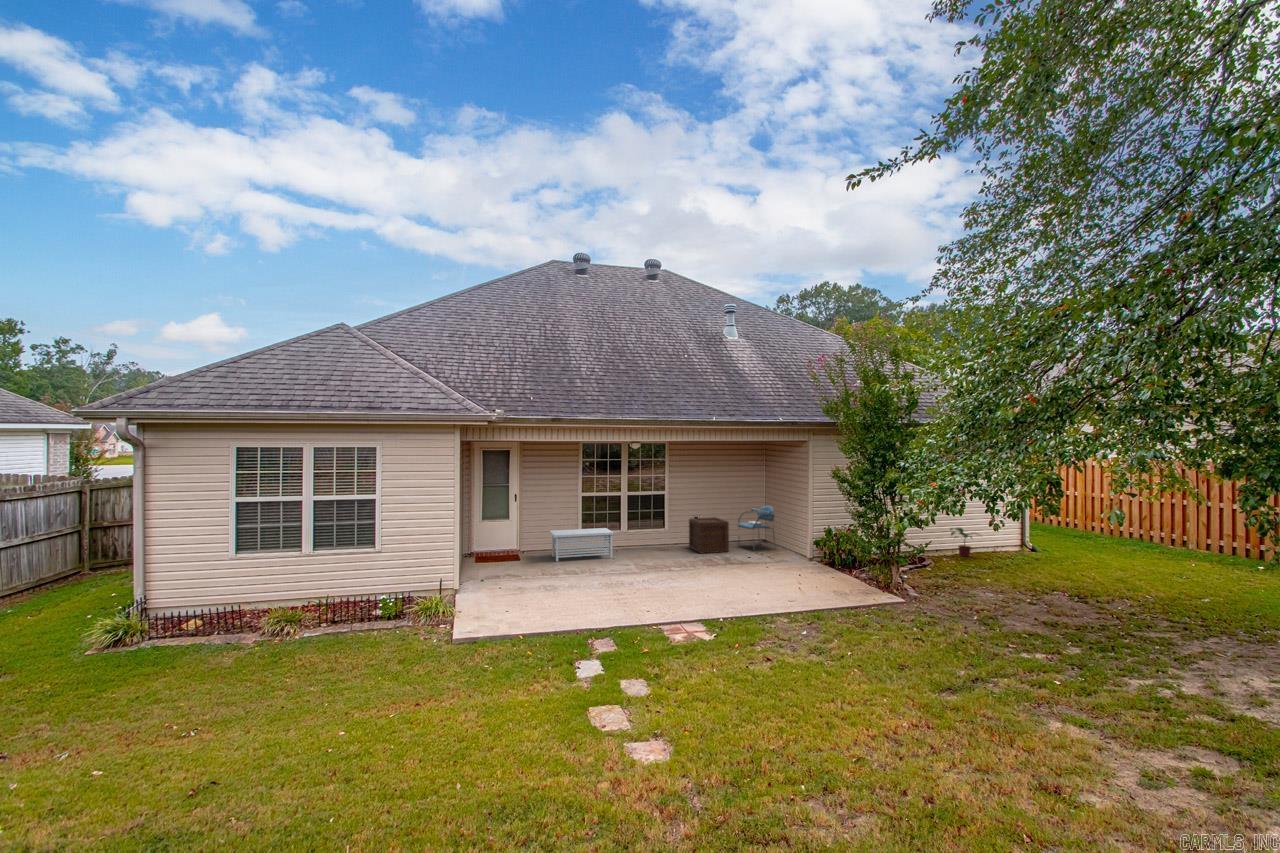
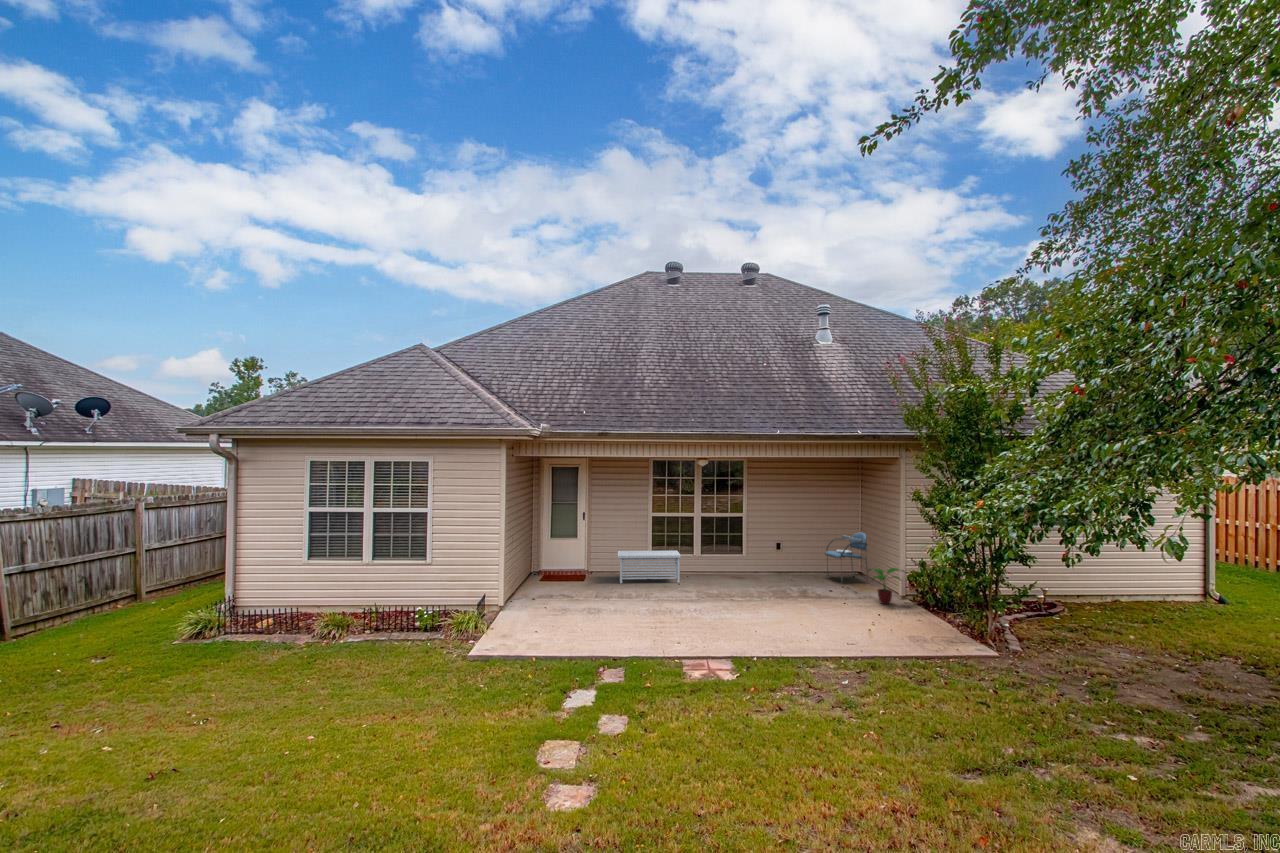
wooden crate: present [689,517,729,553] -> none [769,544,812,583]
potted plant: present [950,528,977,557] -> present [868,568,905,604]

